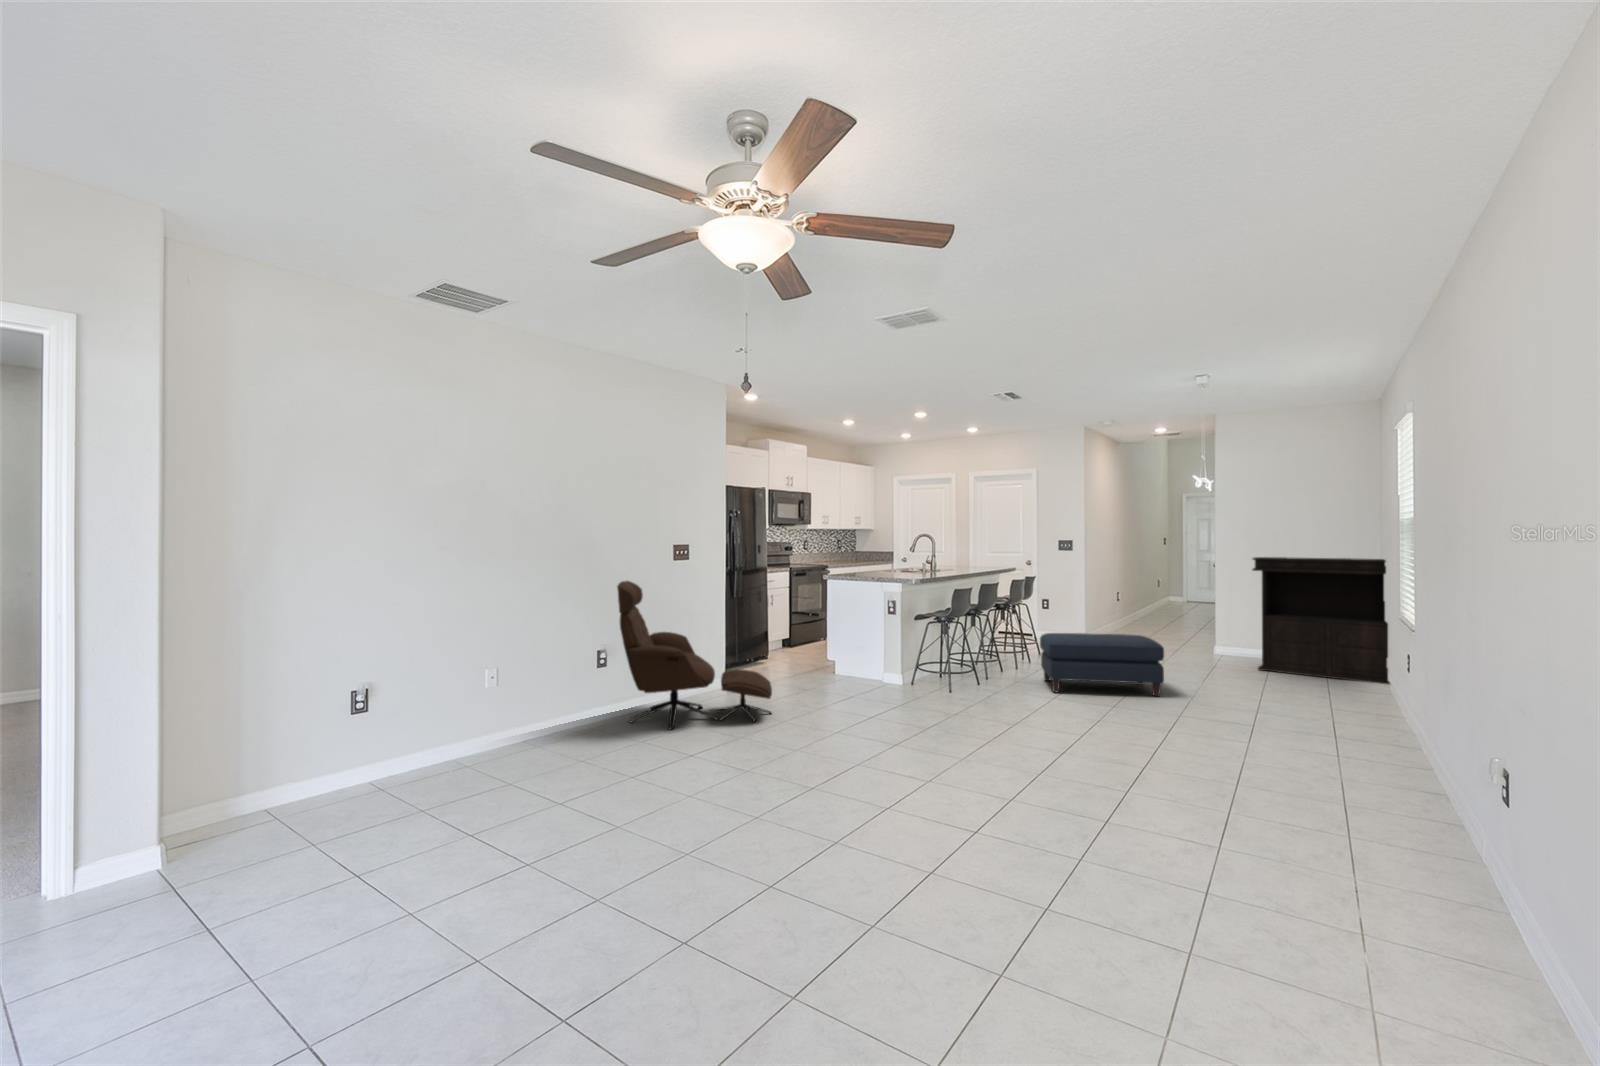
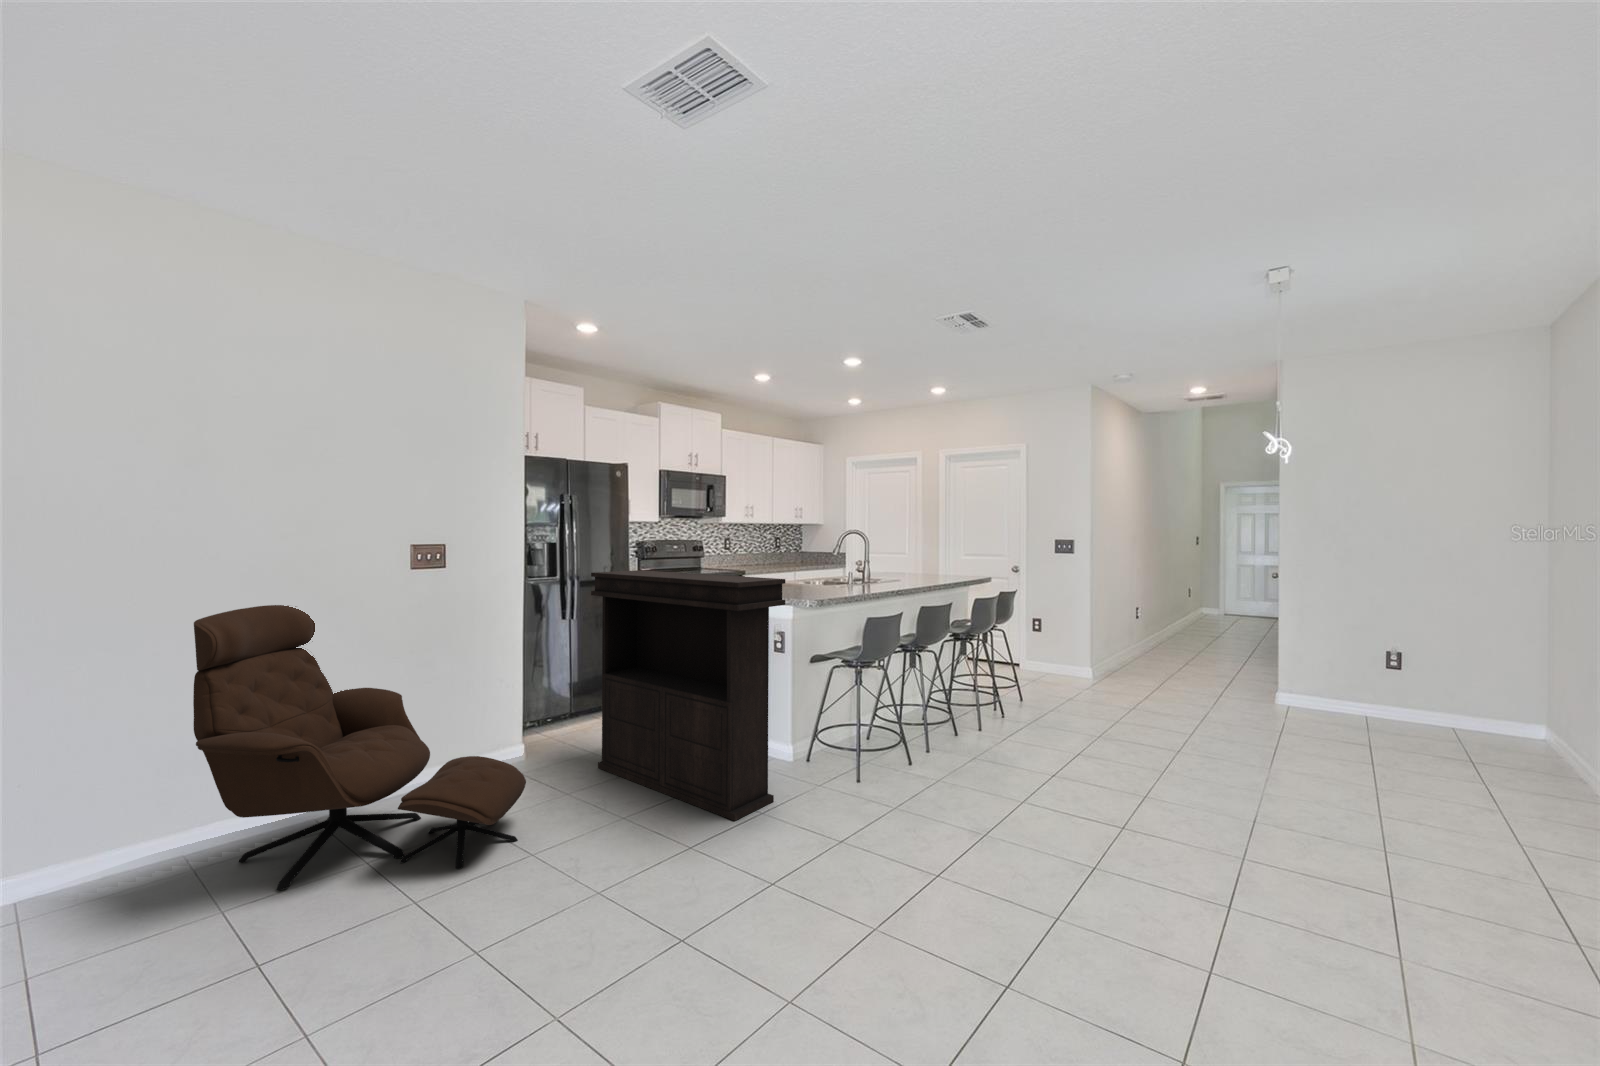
console table: present [1253,557,1390,685] -> present [591,570,785,821]
ottoman: present [1040,633,1164,696] -> none [1011,685,1216,807]

